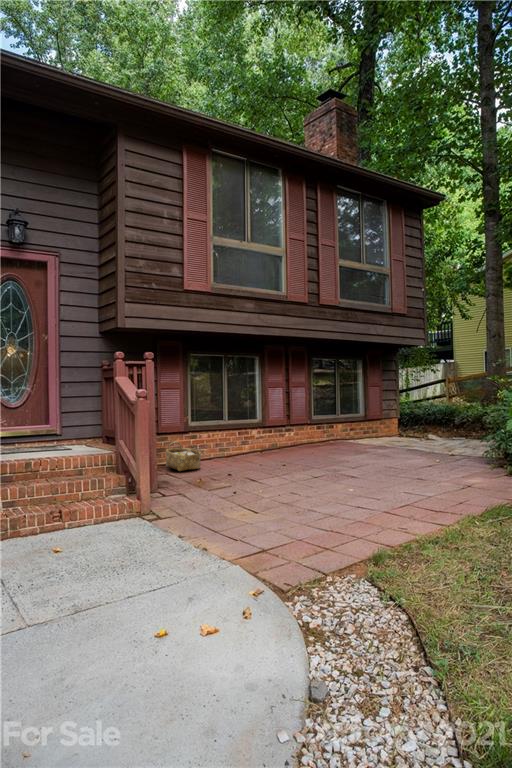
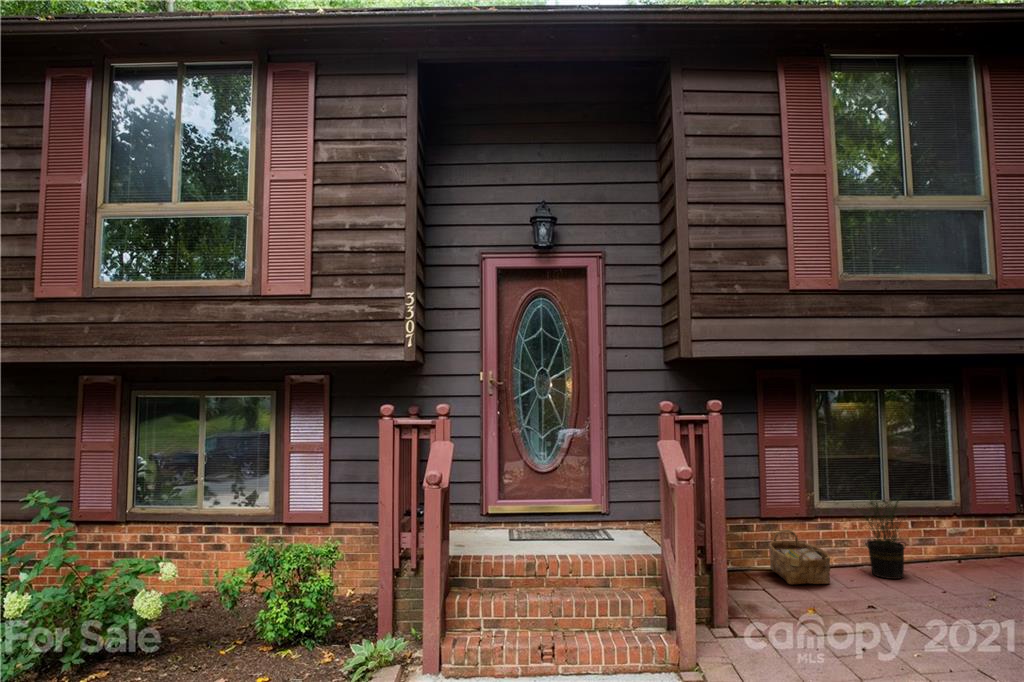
potted plant: none [209,409,241,463] -> present [857,485,906,579]

